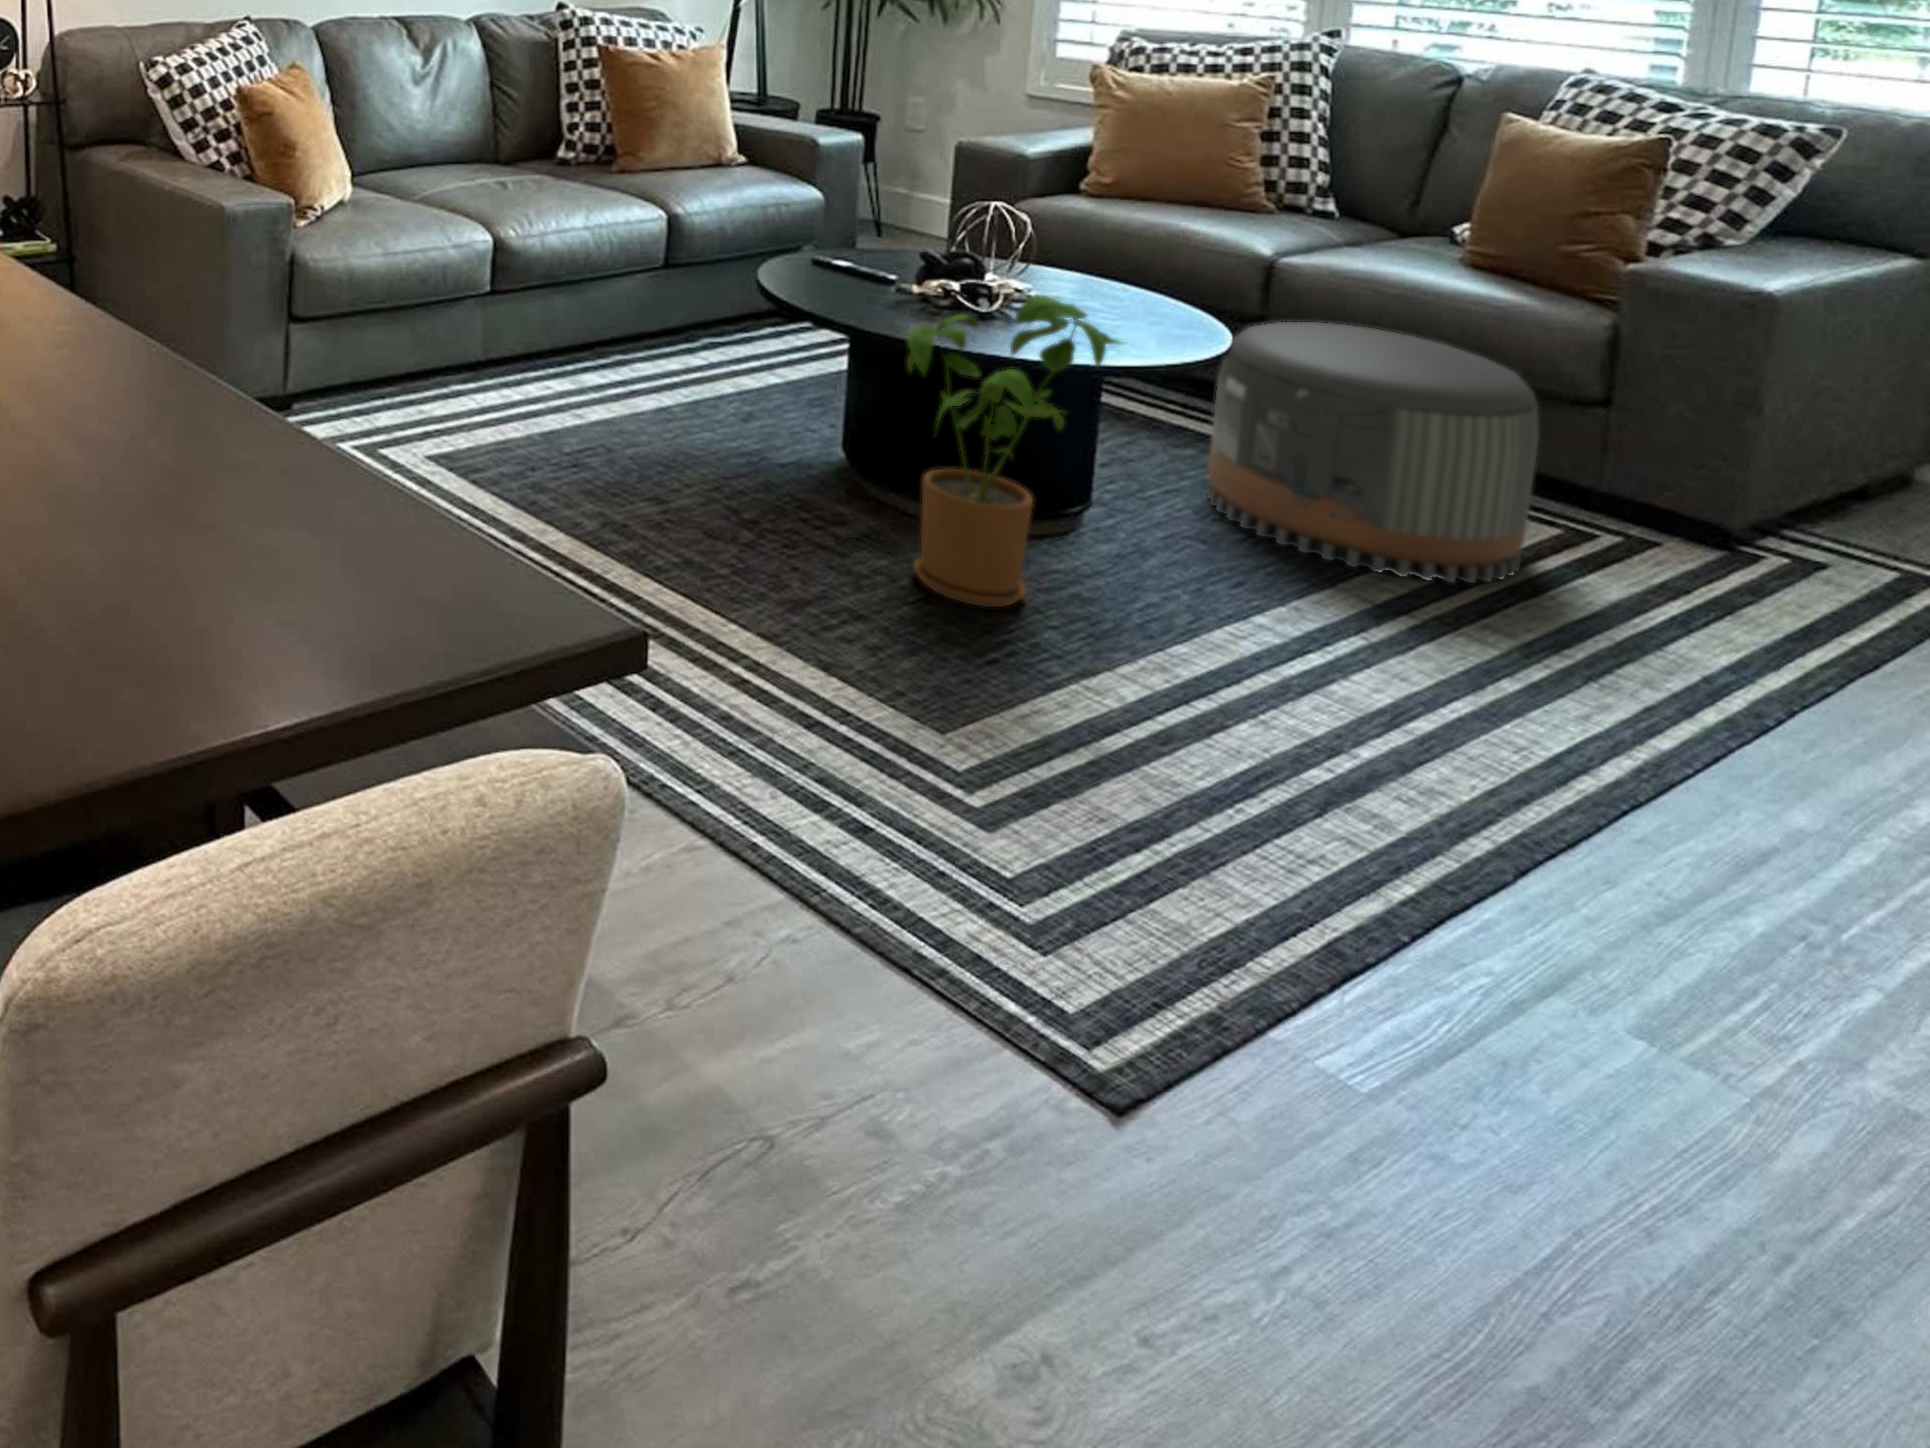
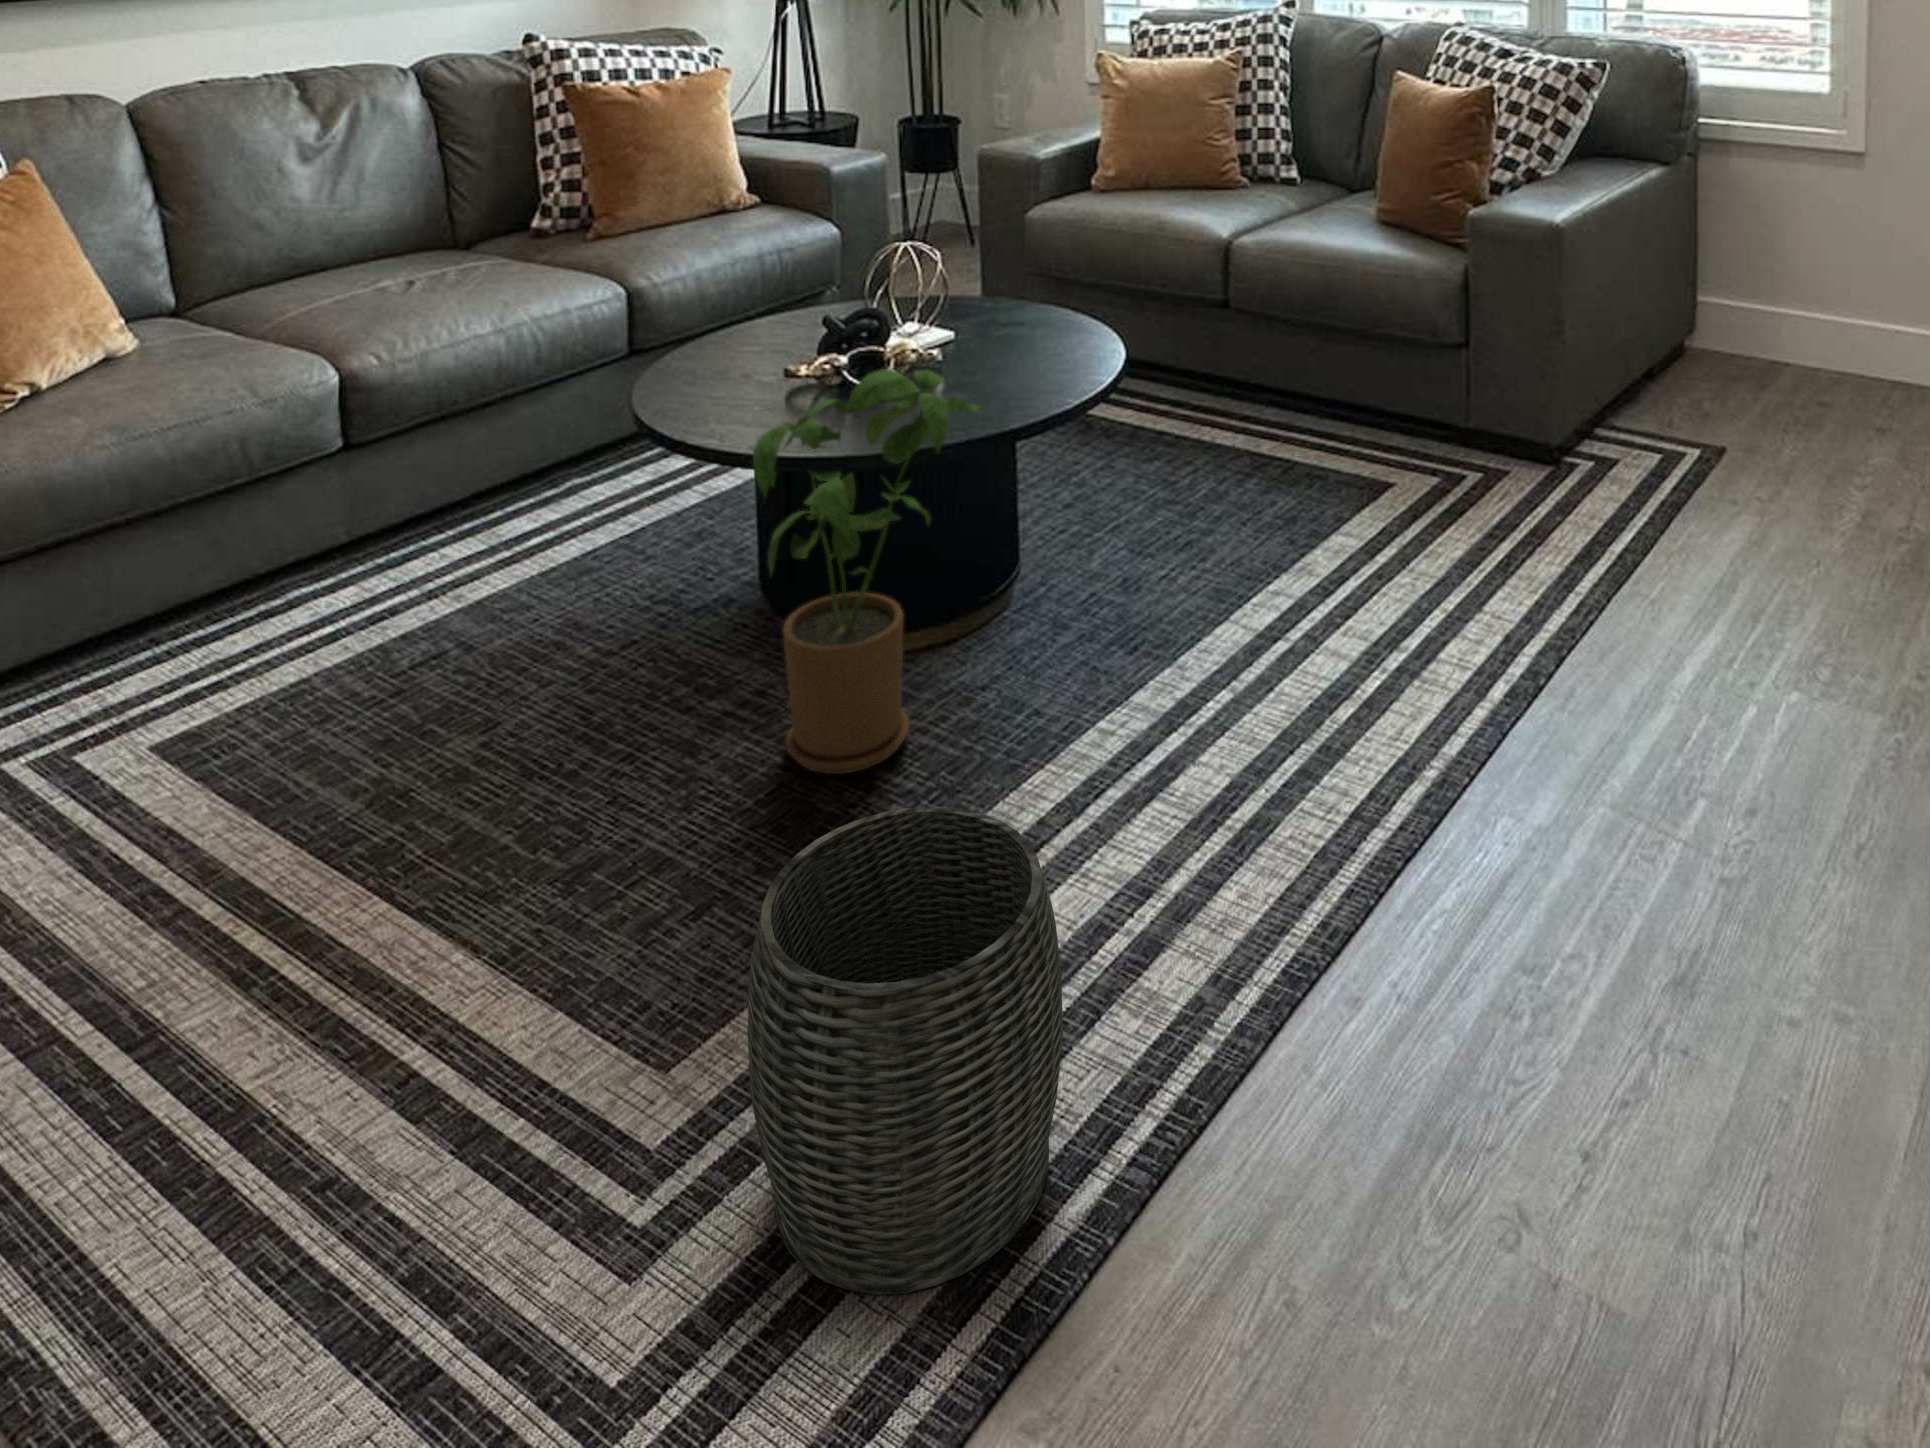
pouf: present [1207,322,1539,583] -> none [1153,310,1401,578]
woven basket: none [1049,603,1339,933] -> present [748,806,1063,1294]

